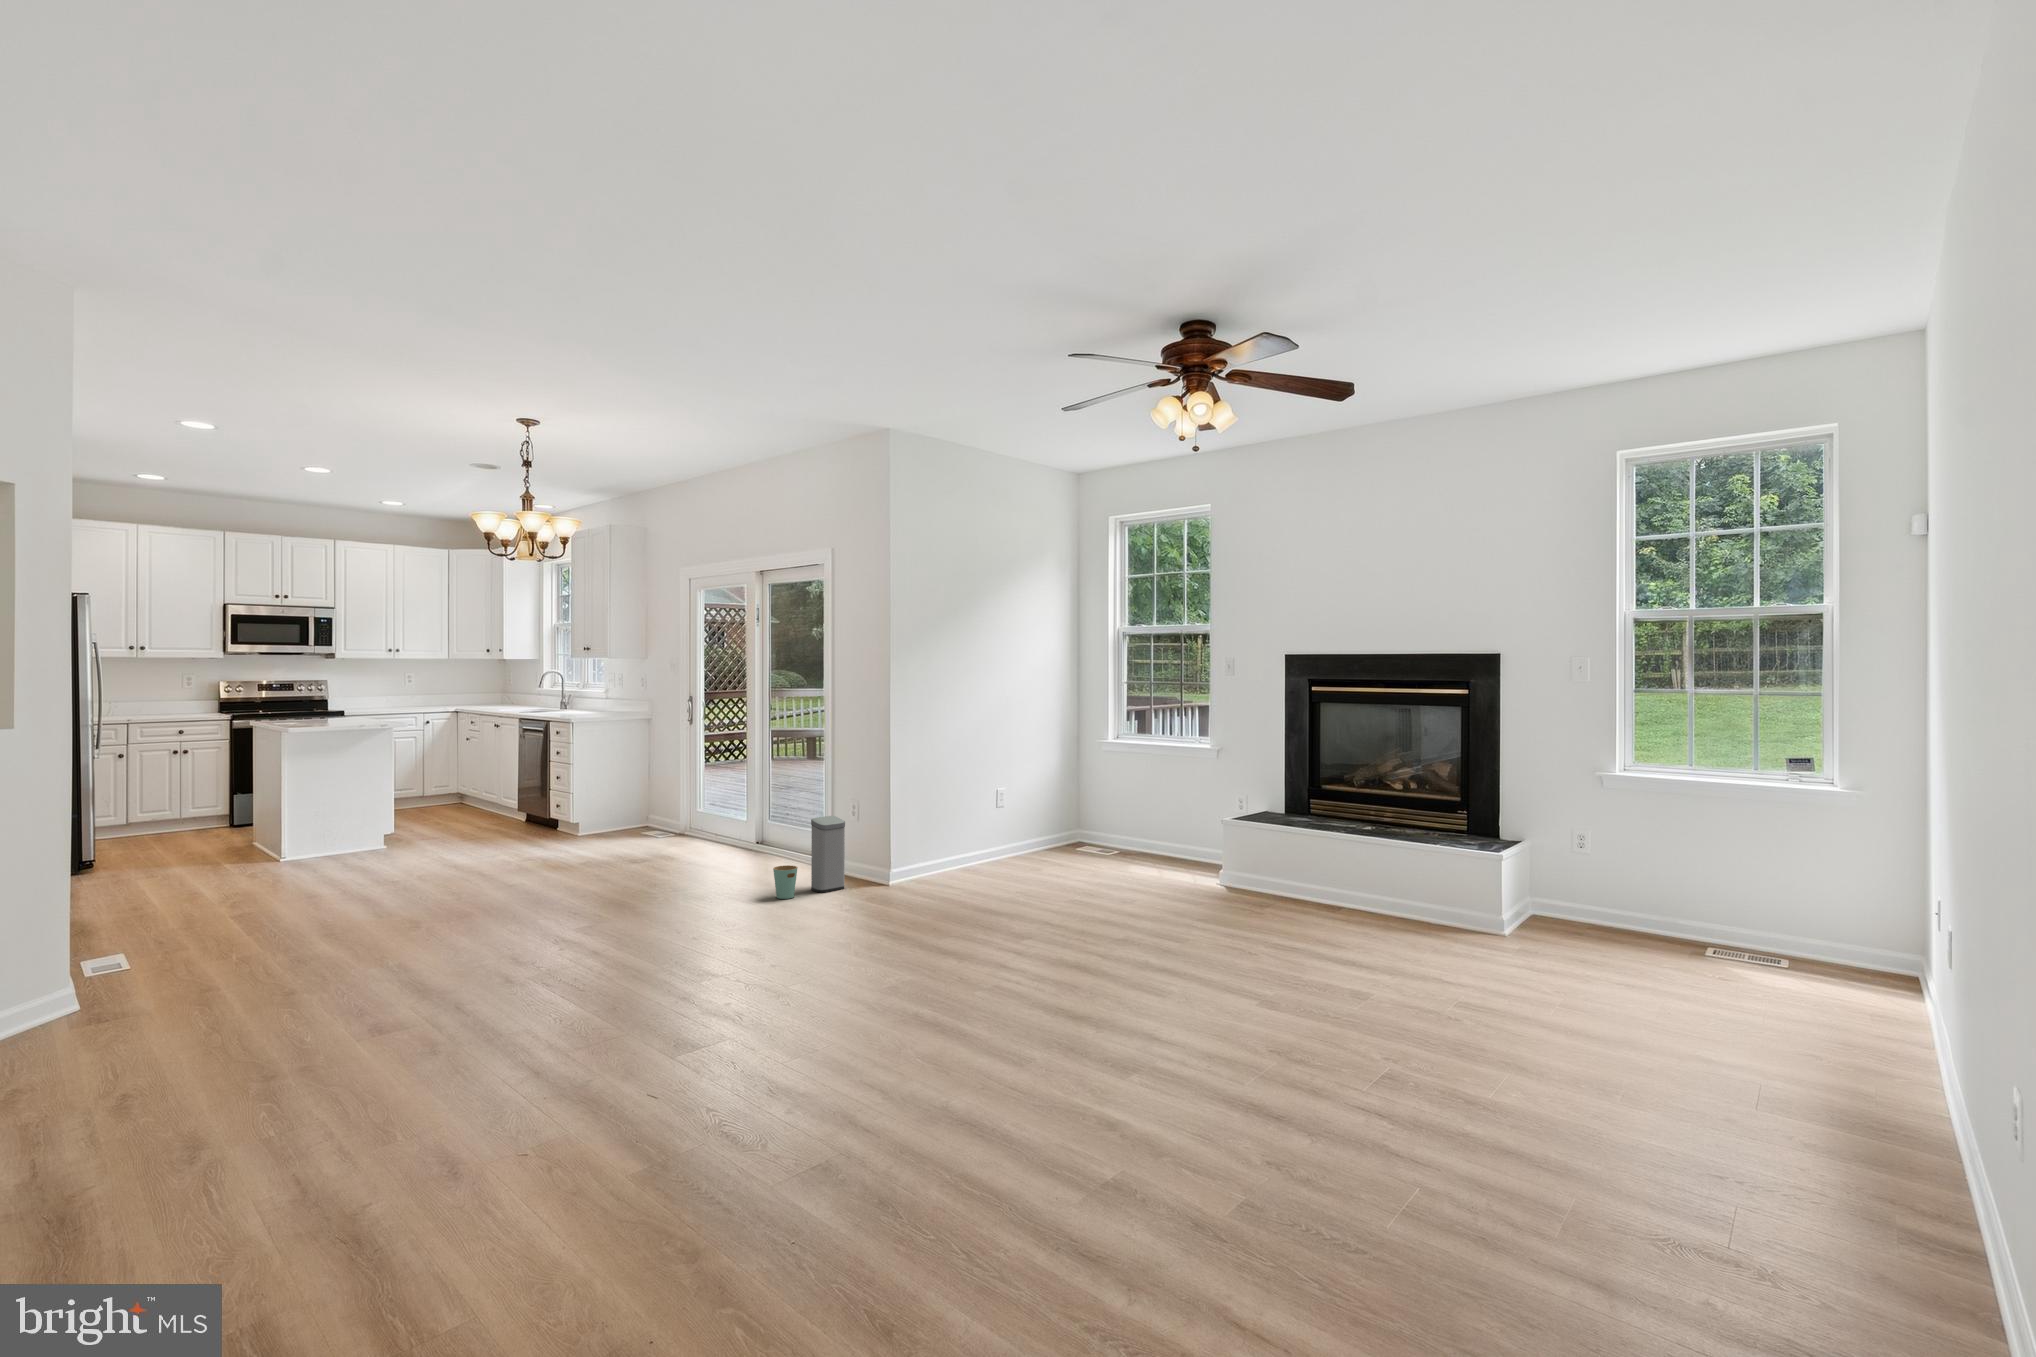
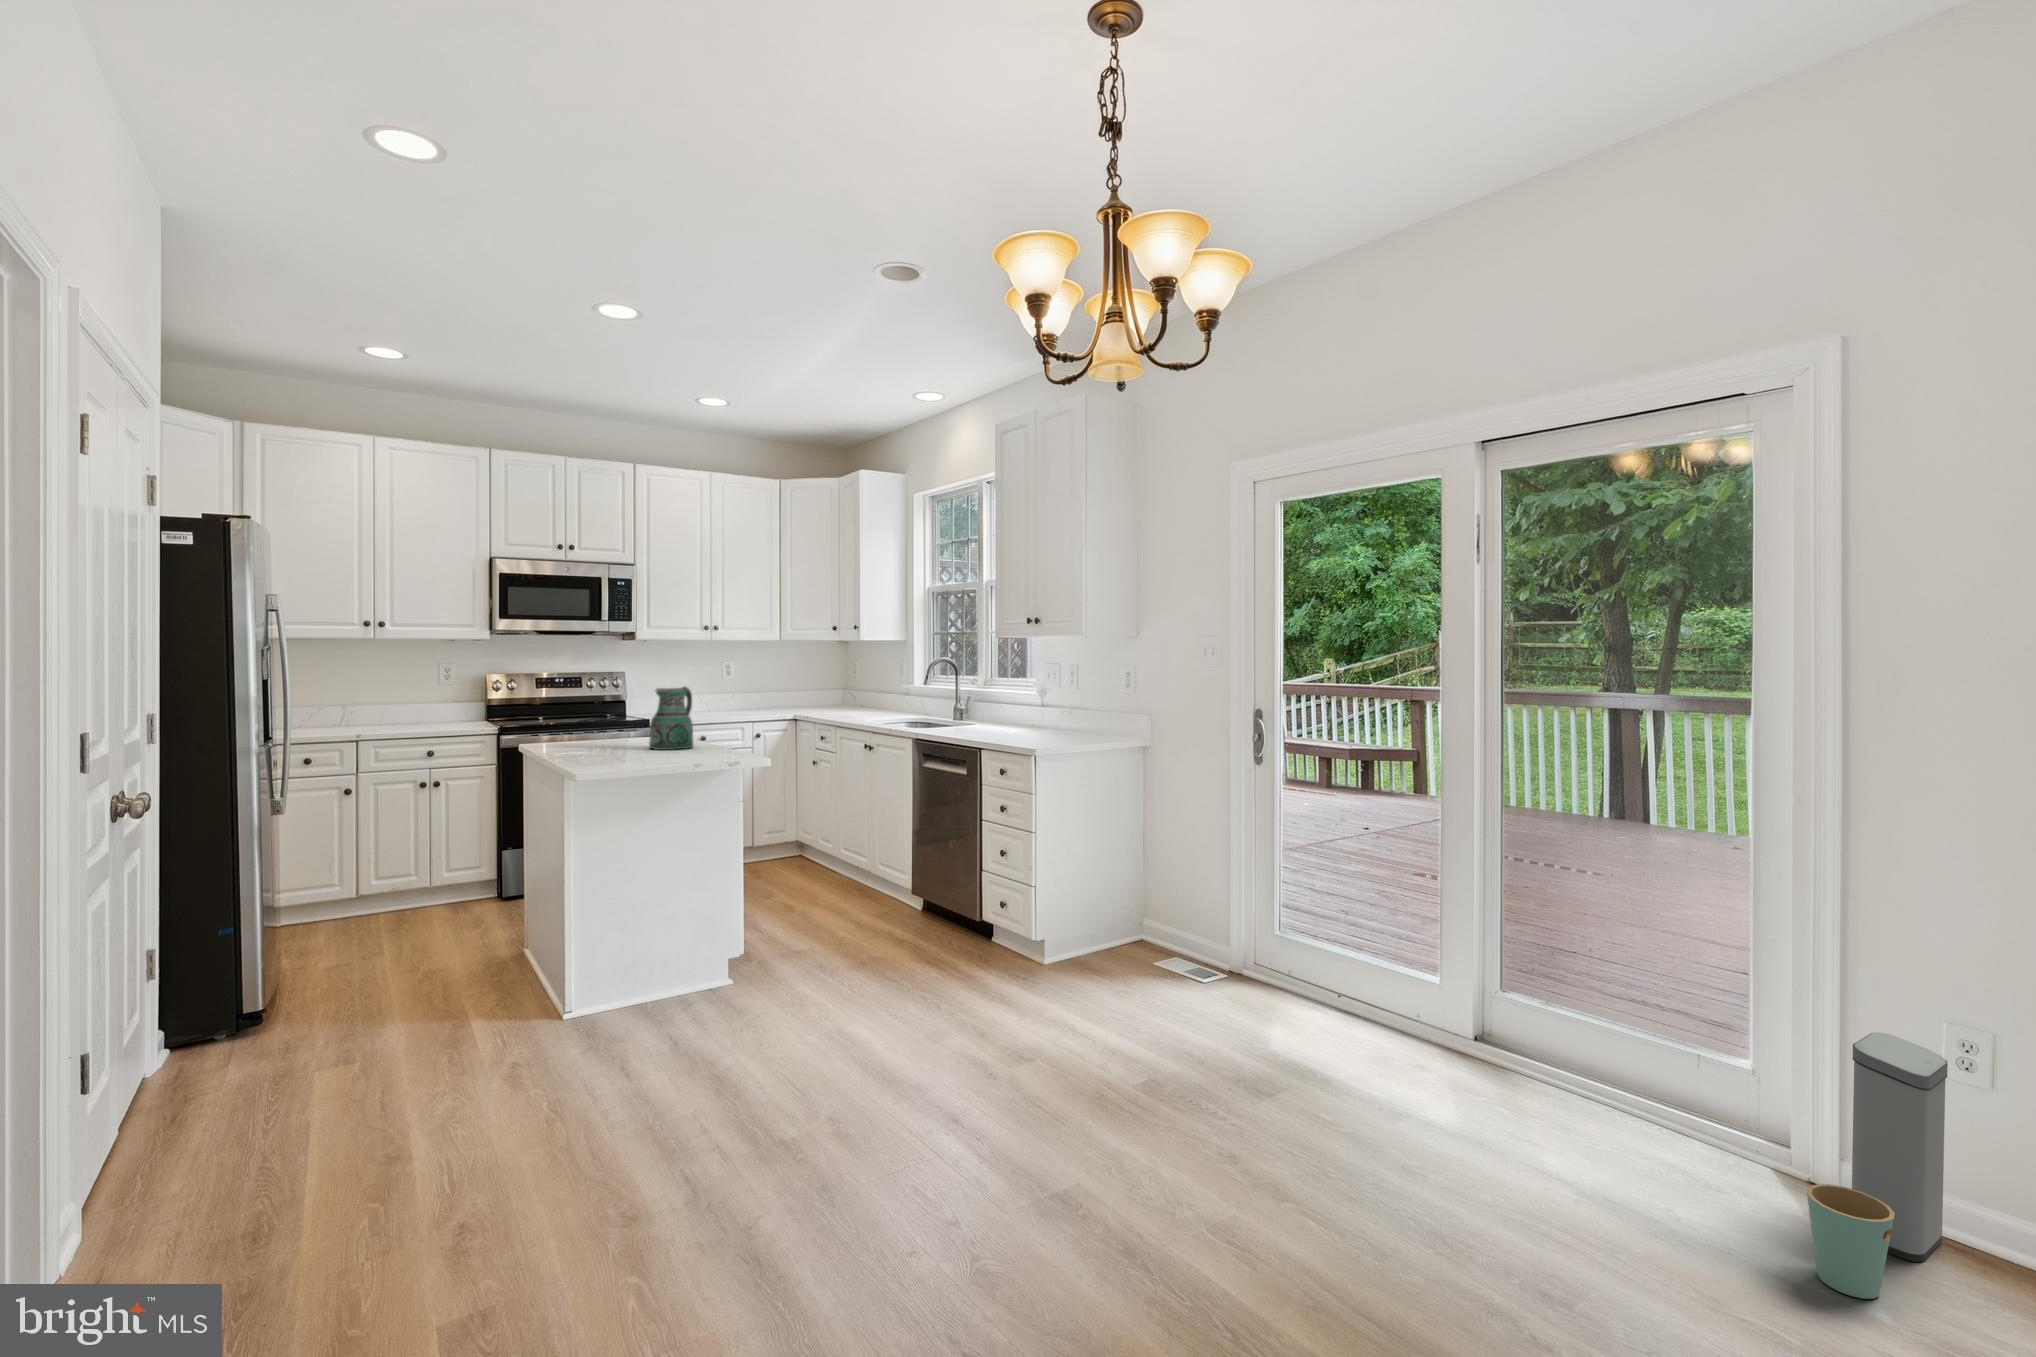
ceramic pitcher: none [332,688,362,724] -> present [649,687,694,750]

